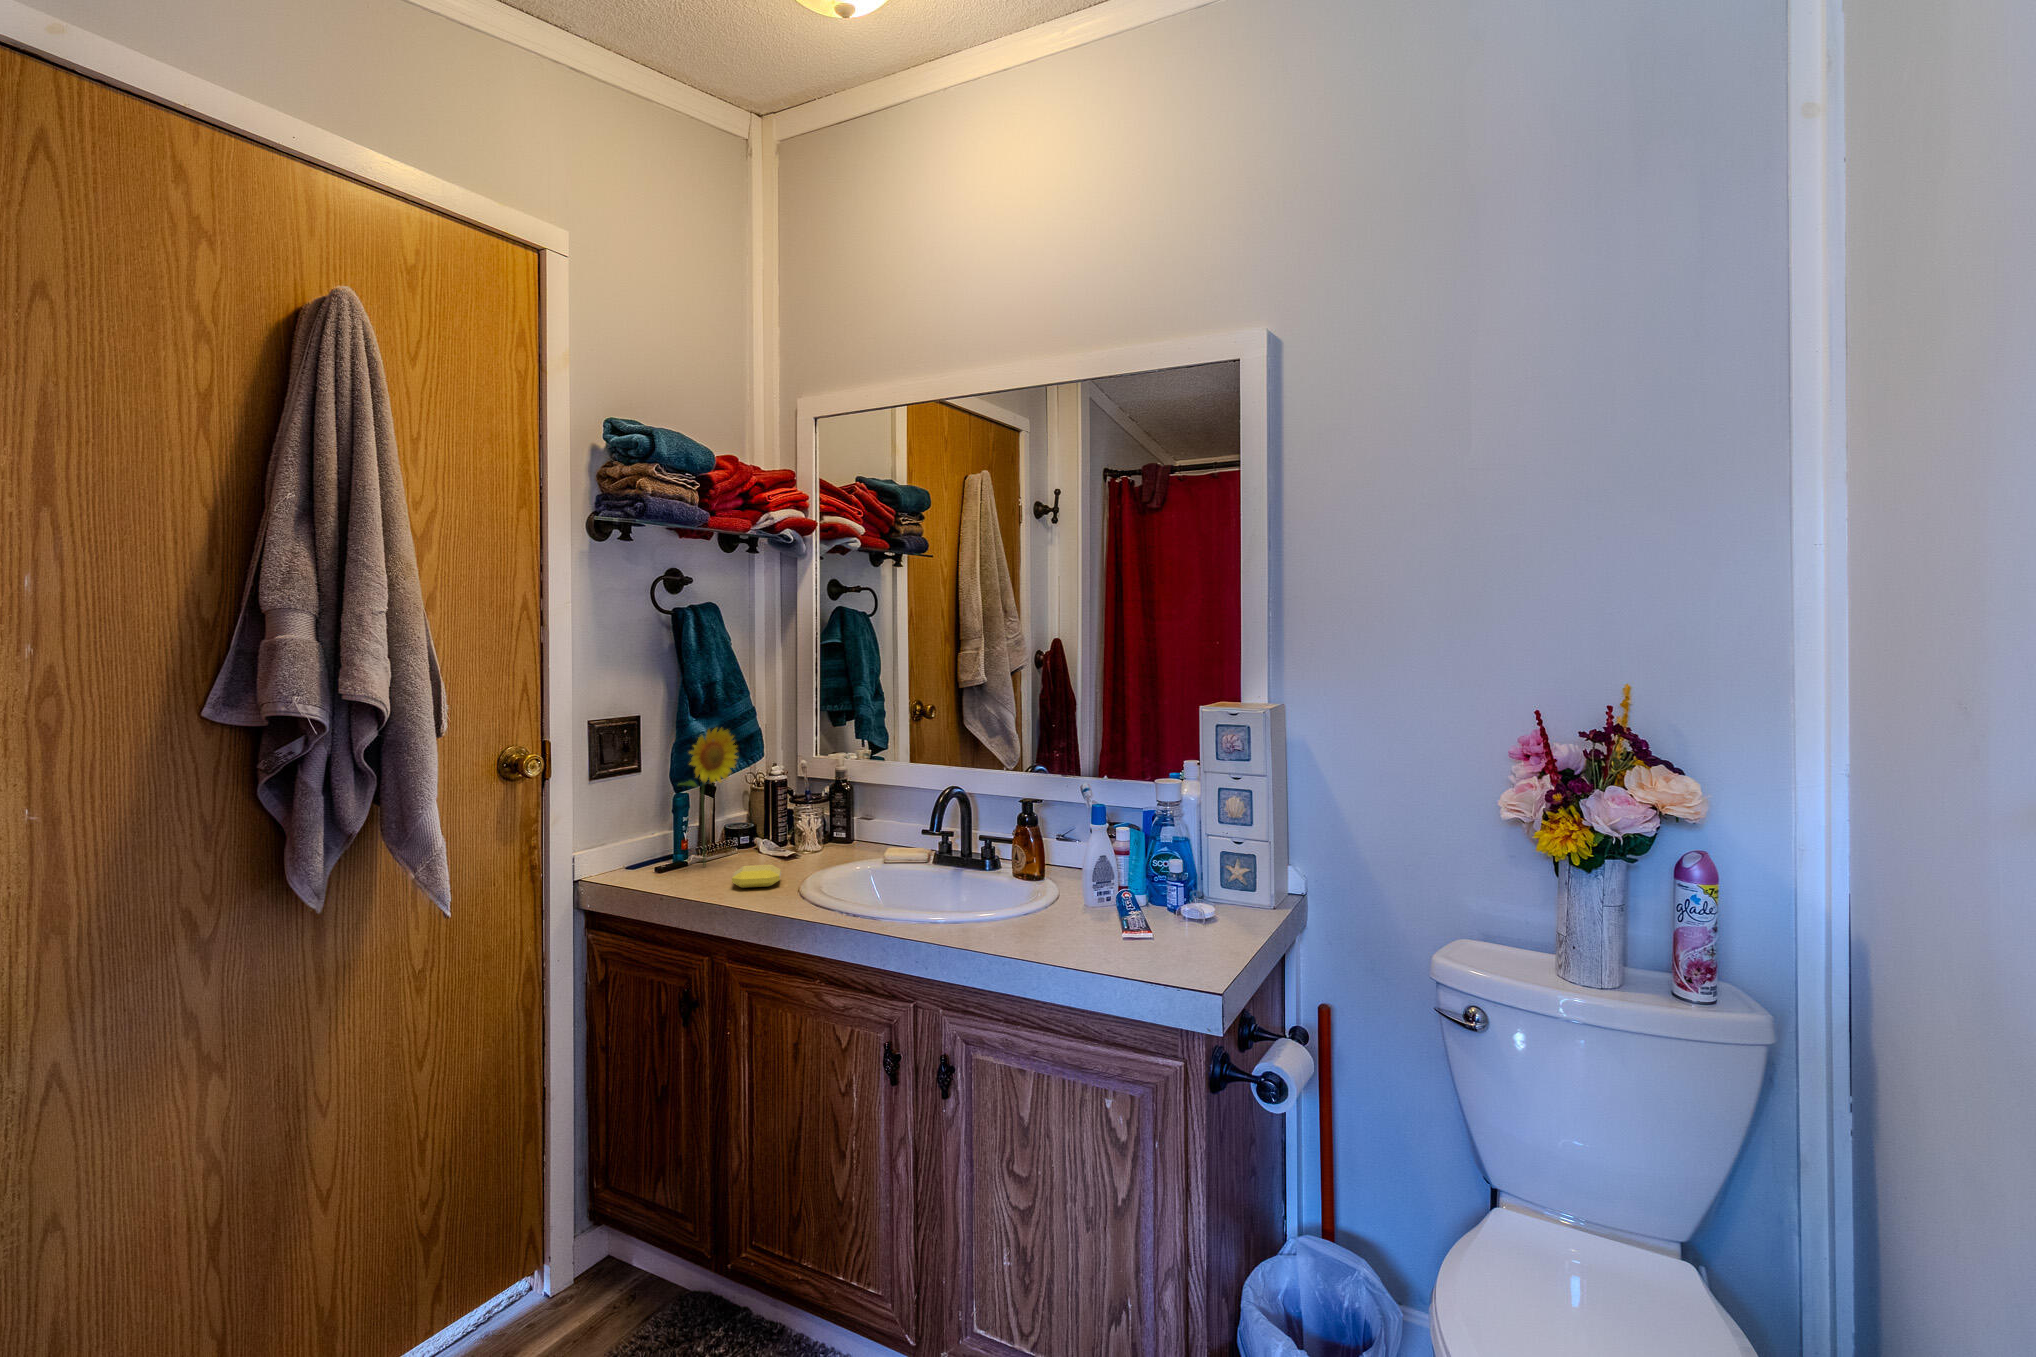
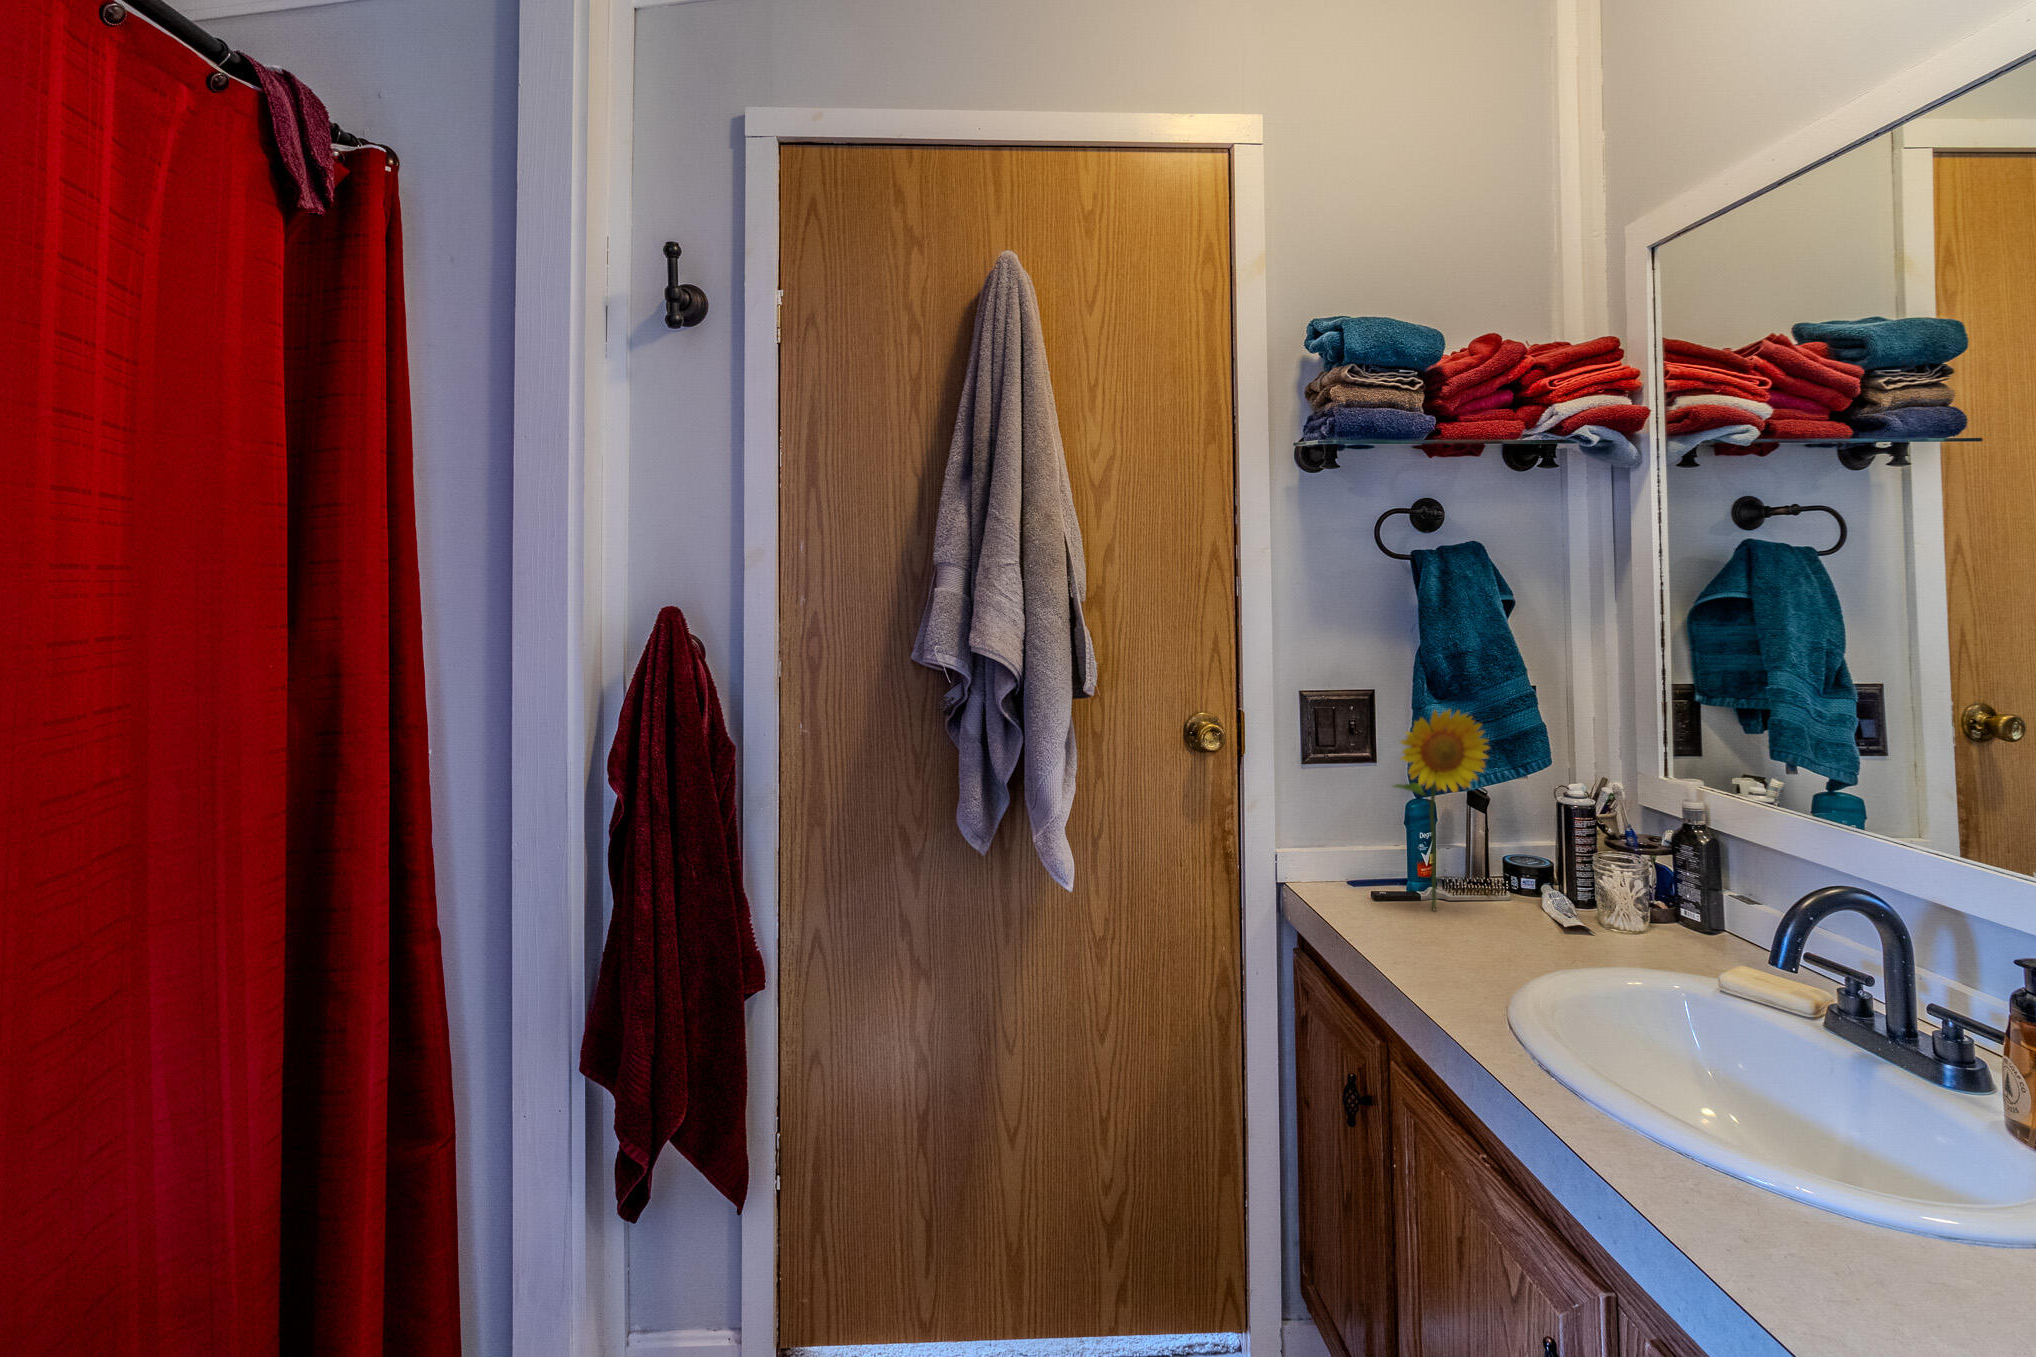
soap bar: present [732,864,781,888] -> none [1433,927,1531,974]

